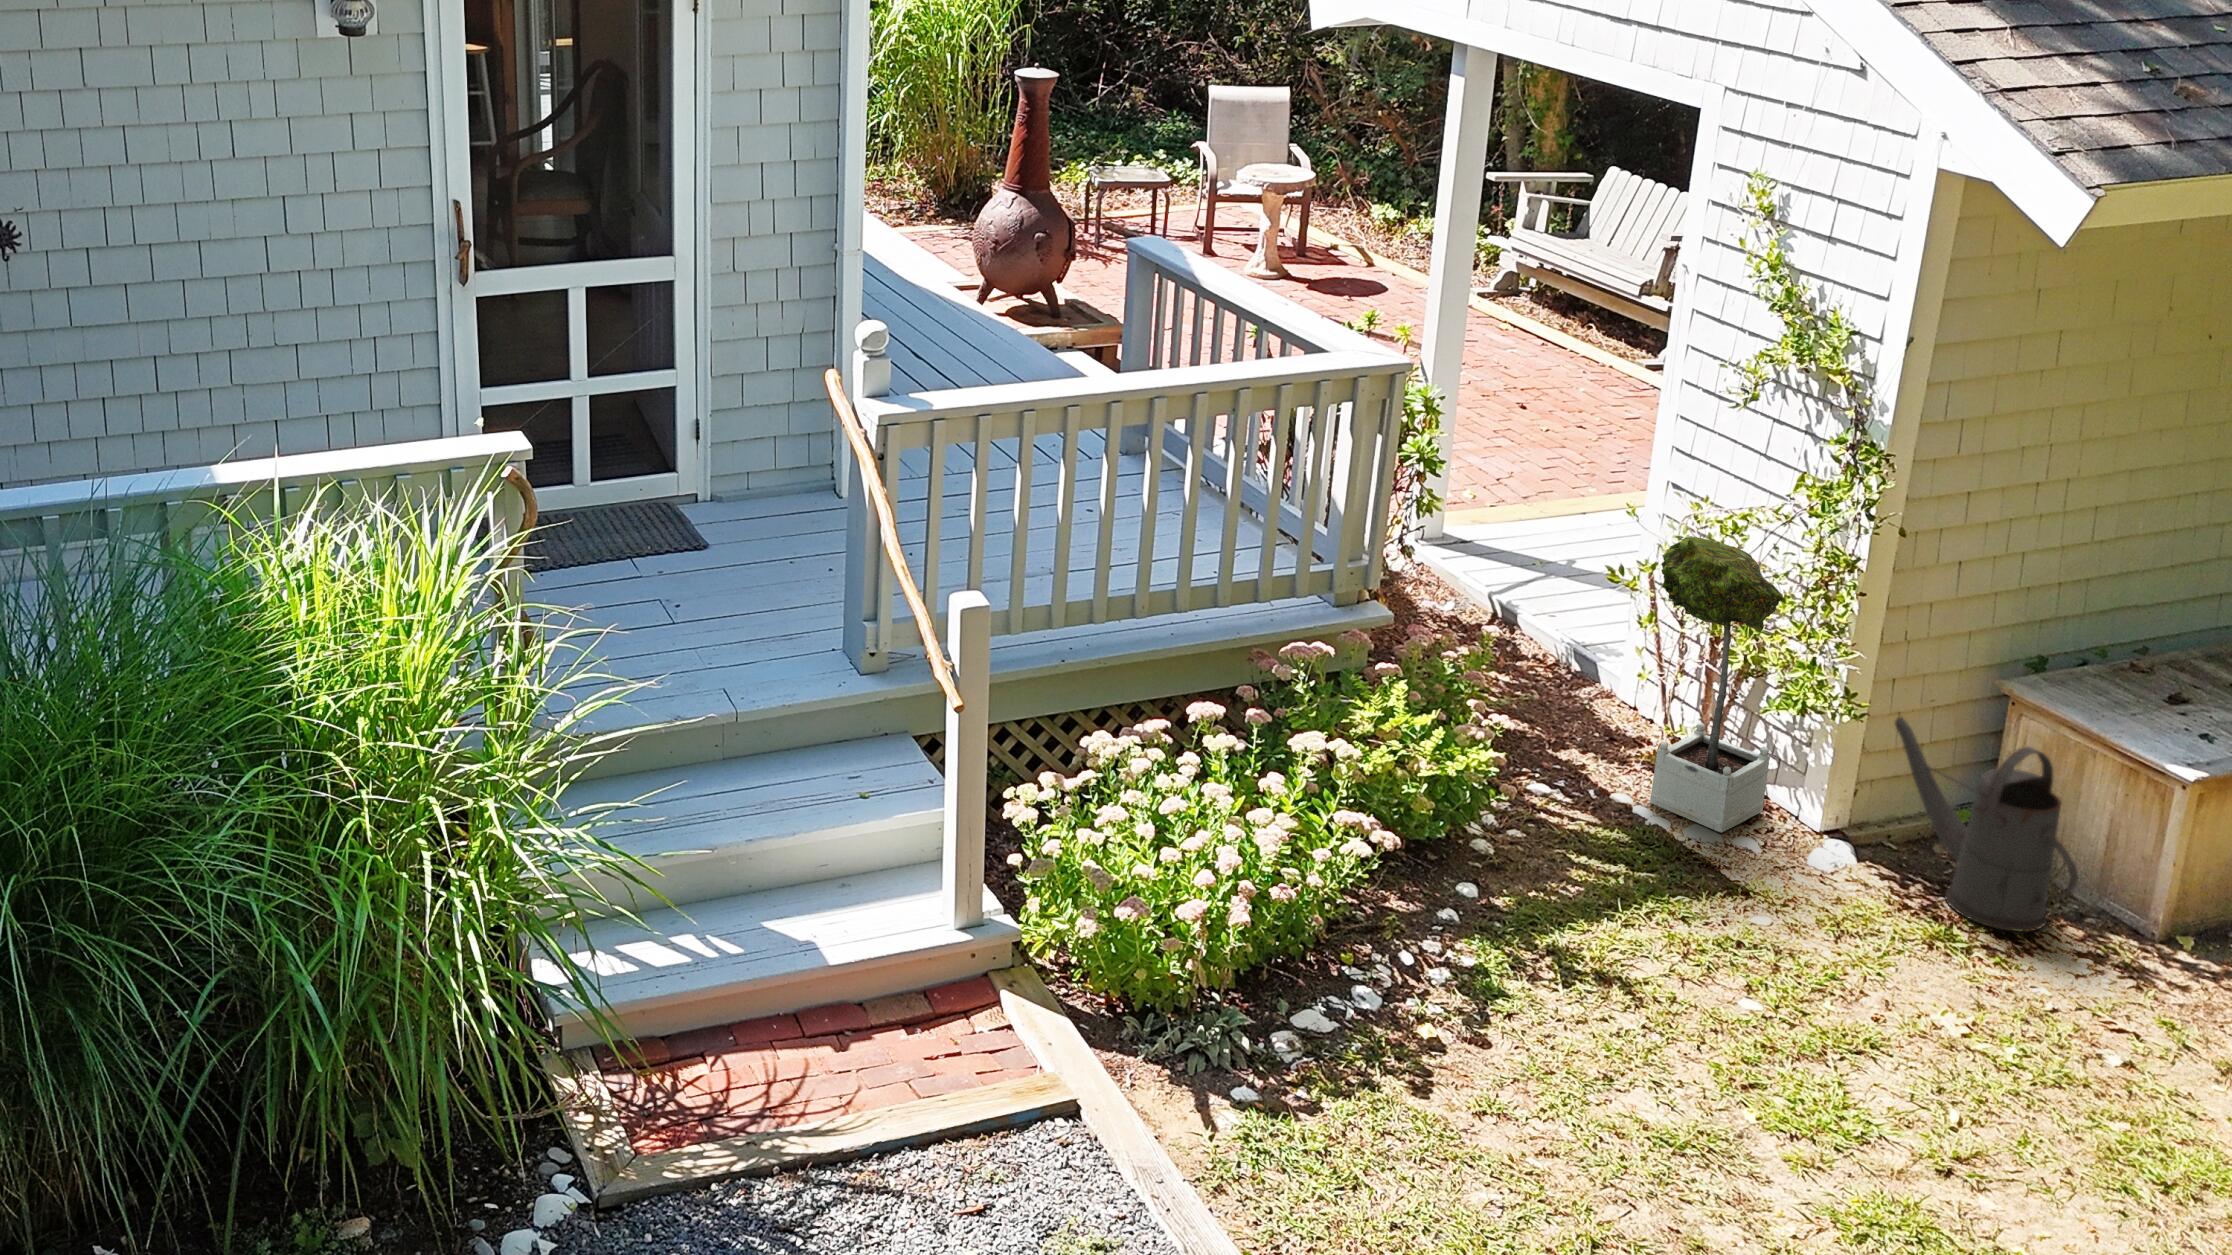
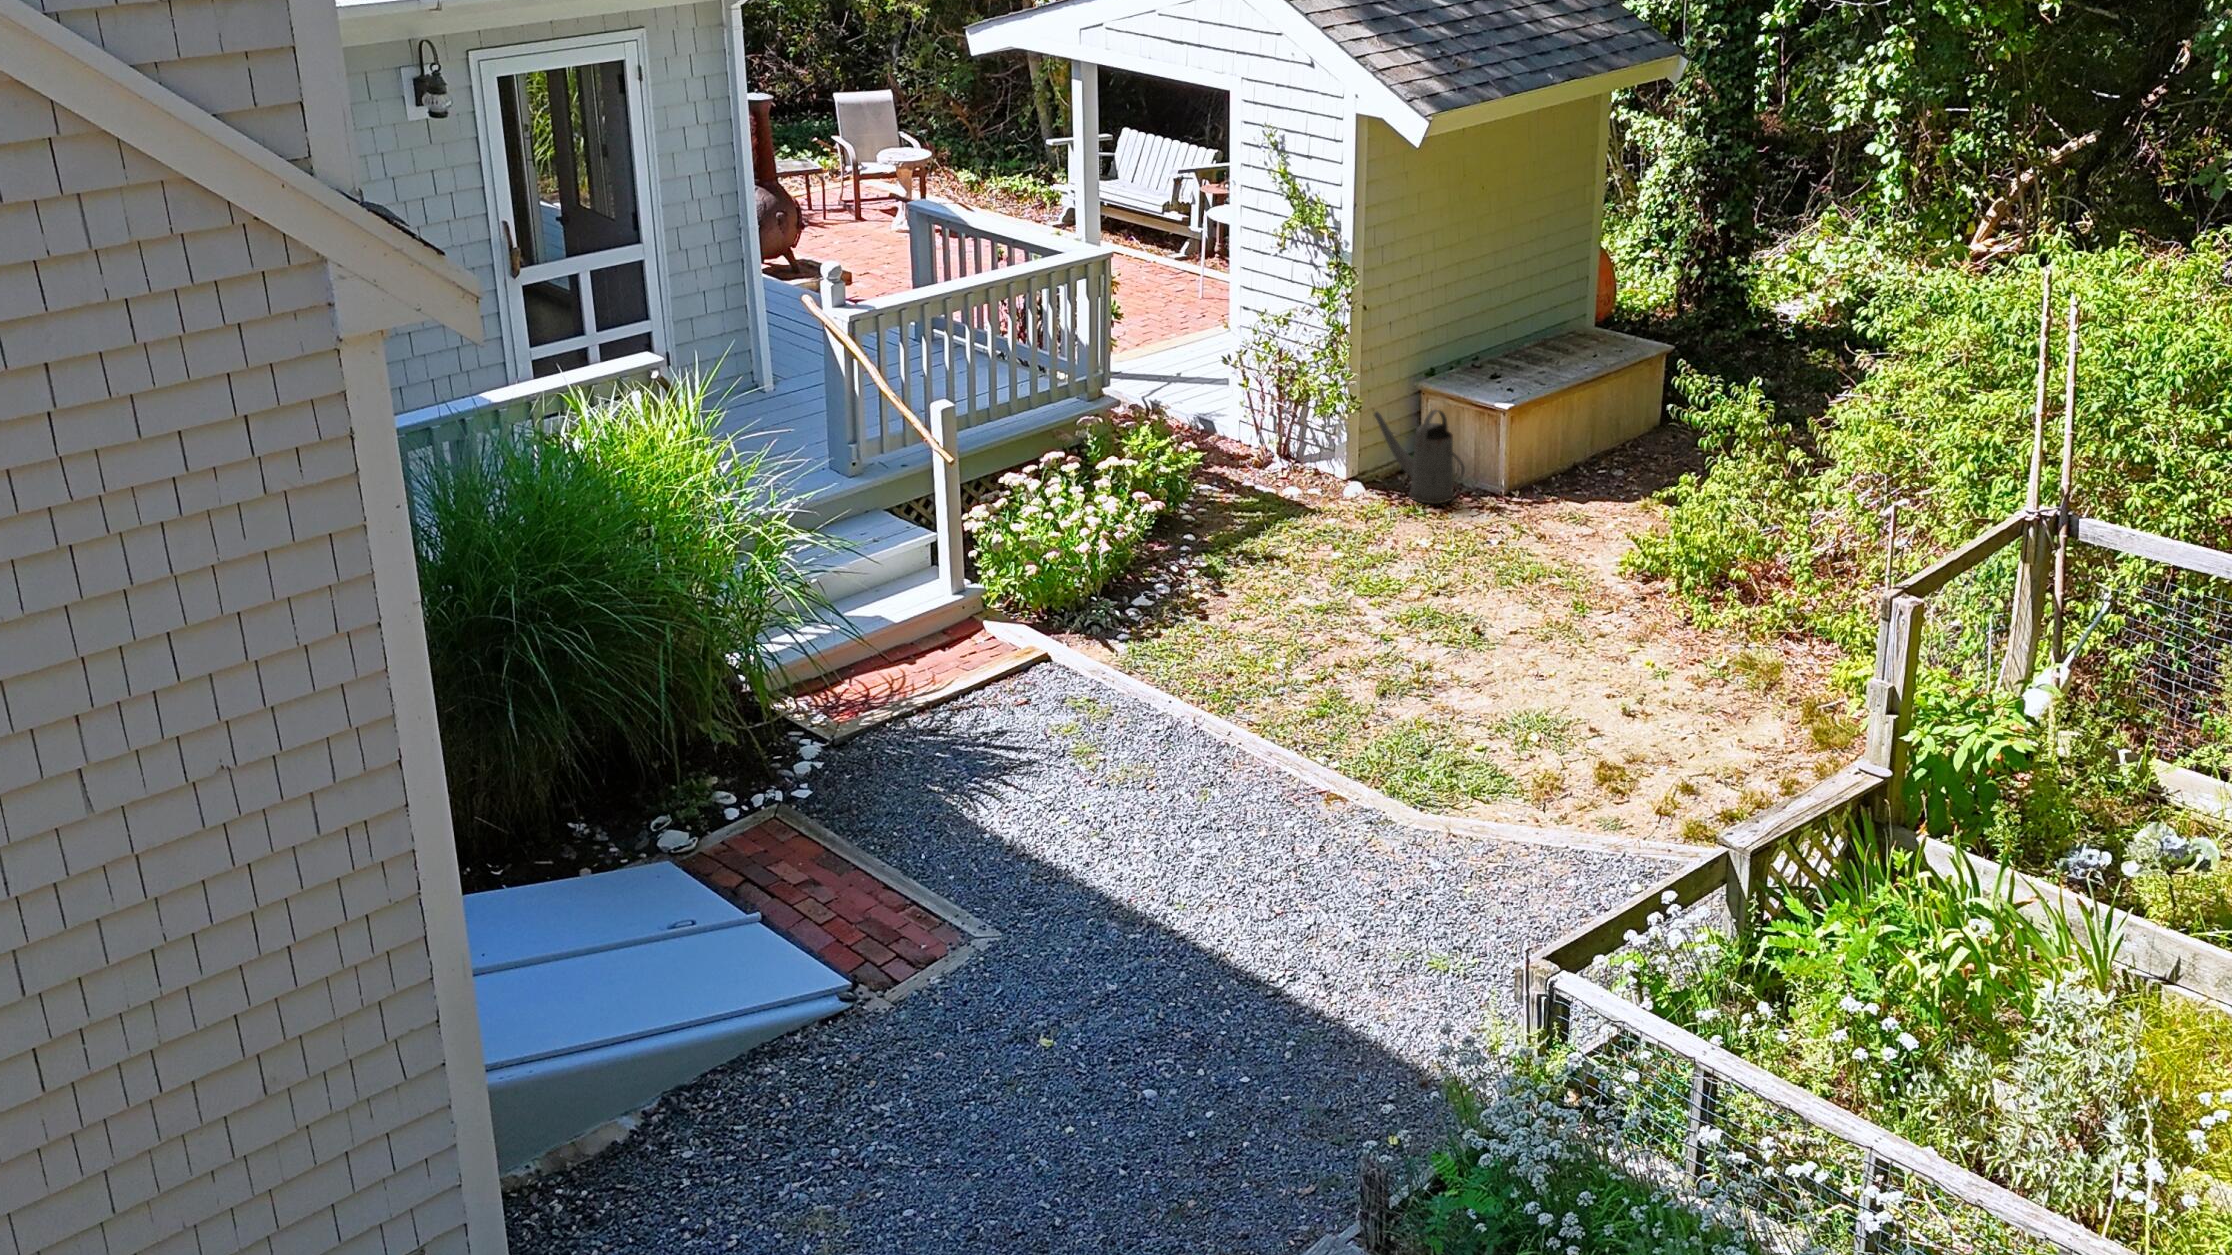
potted tree: present [1650,536,1783,833] -> none [1251,331,1317,488]

